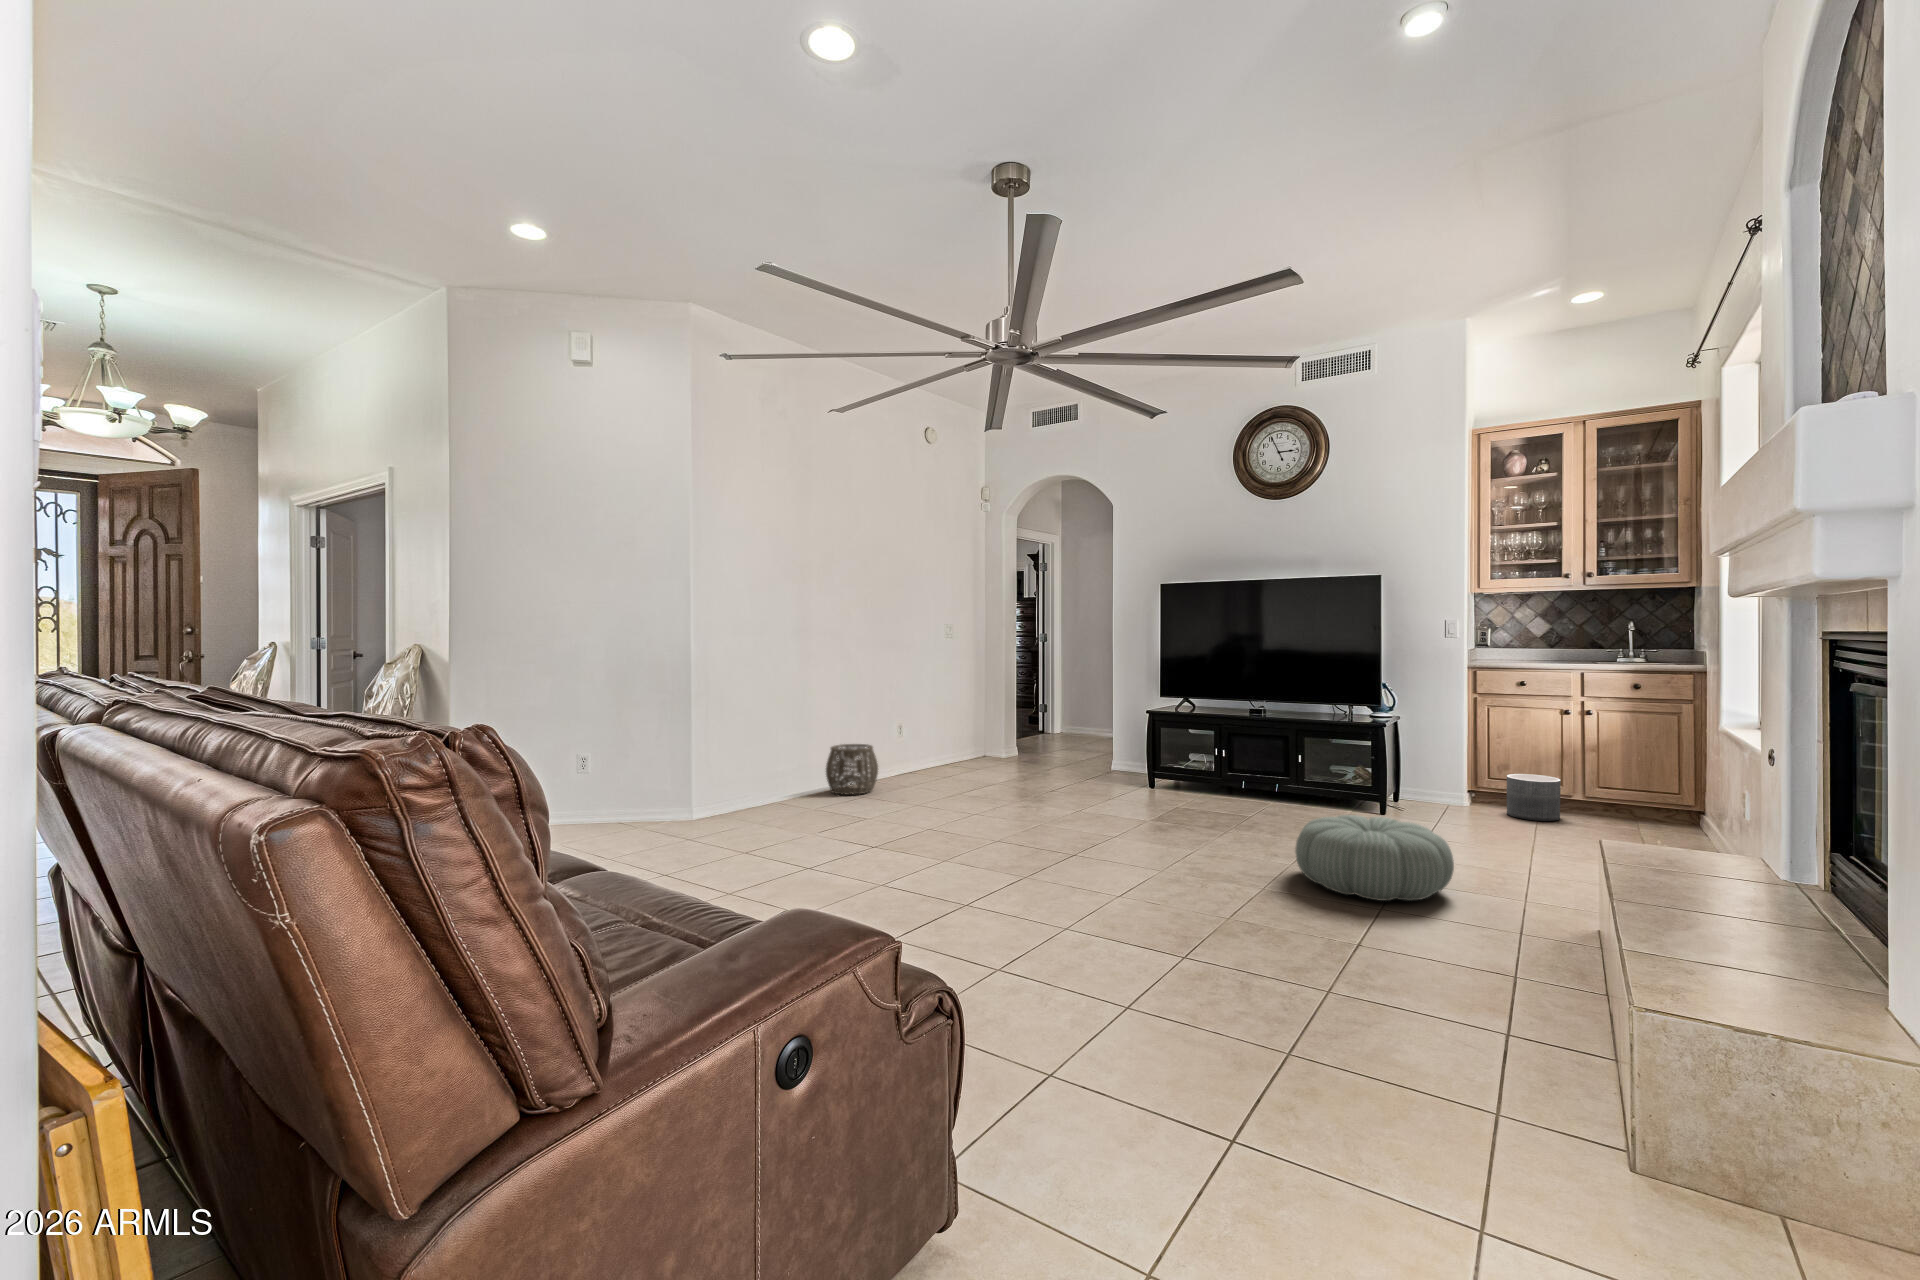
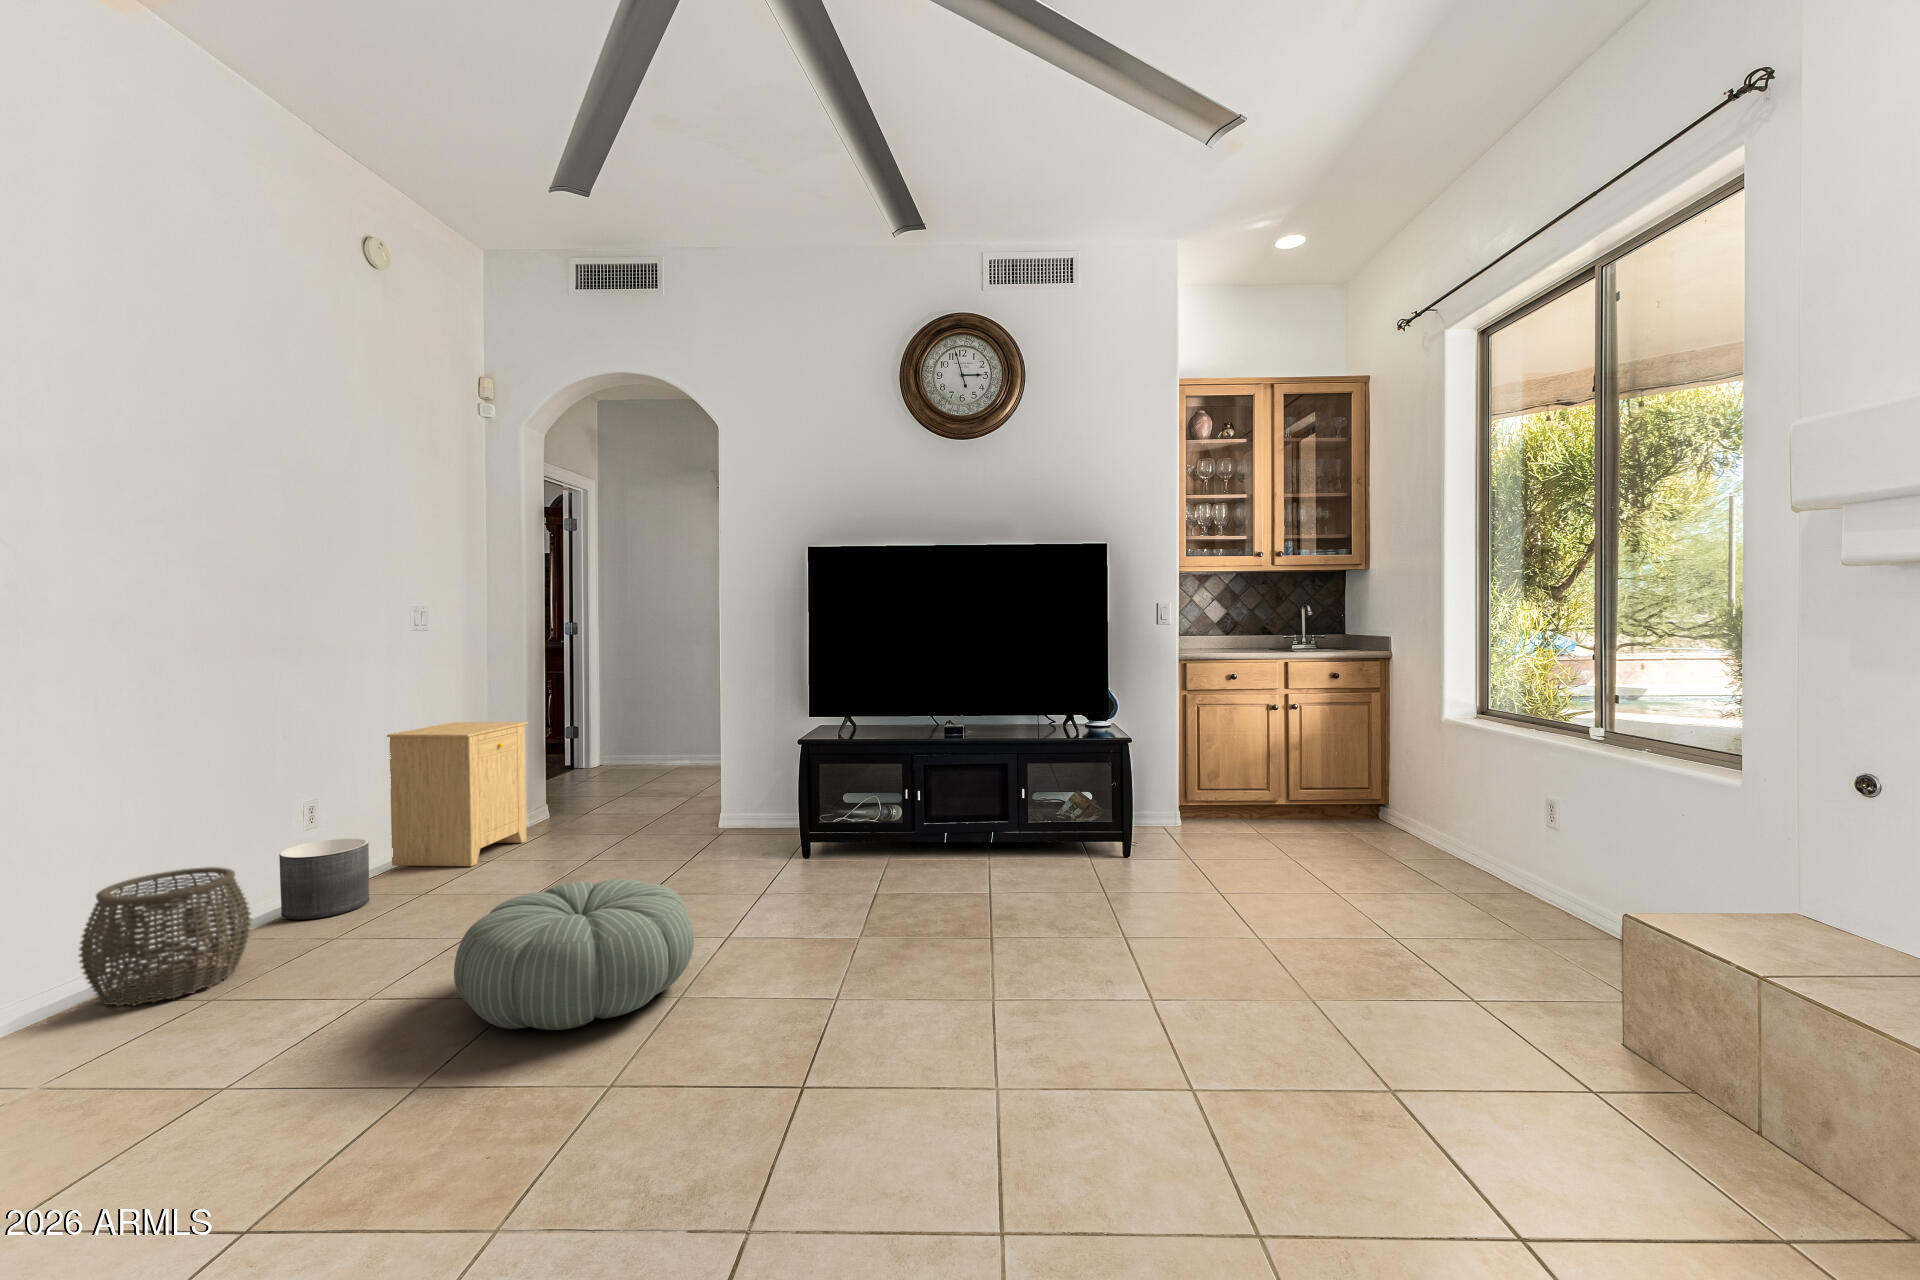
side table: none [933,691,1003,770] -> present [387,722,528,866]
planter: present [1507,774,1561,821] -> present [279,838,369,920]
pouf: present [1295,815,1454,901] -> present [454,879,694,1030]

